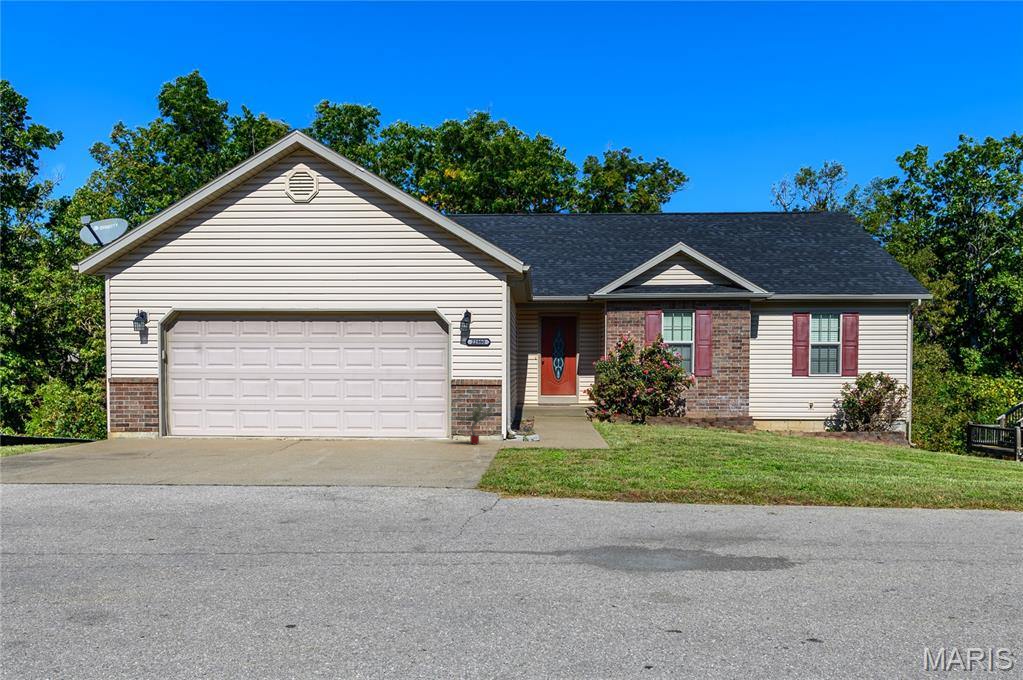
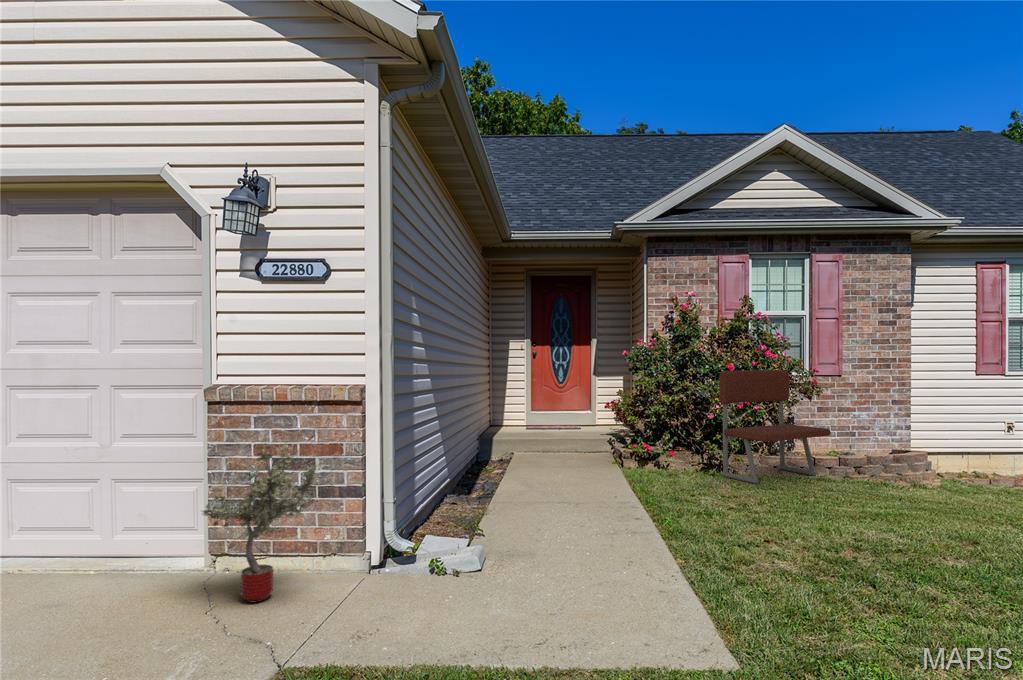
bench: none [639,373,691,427] -> present [719,370,831,484]

